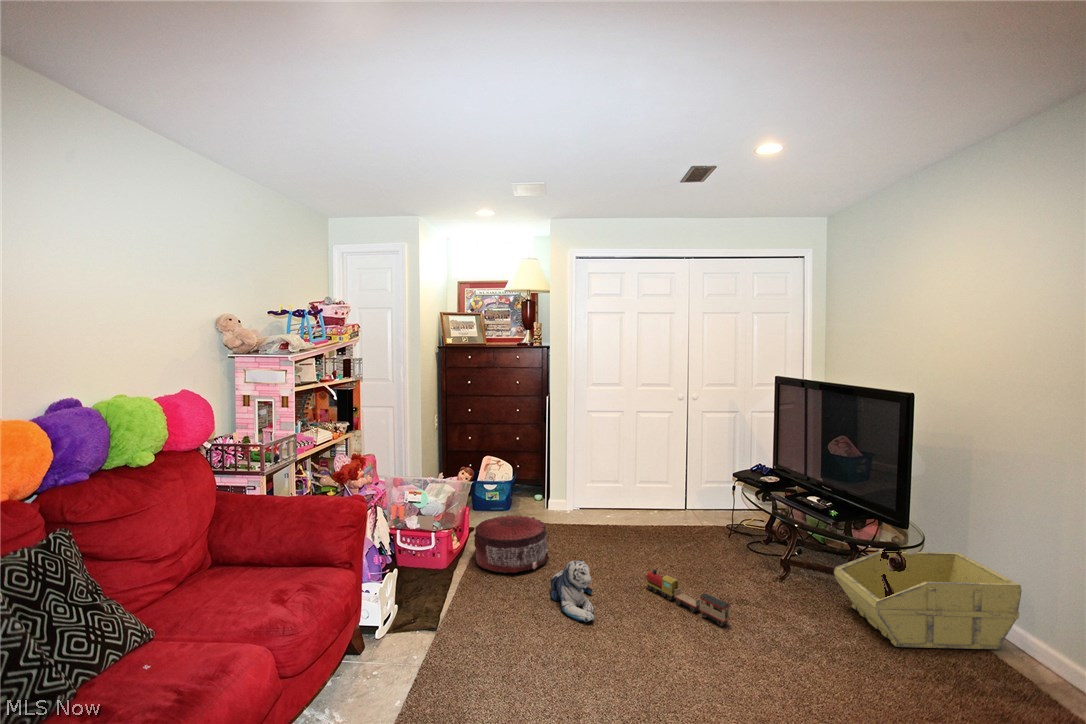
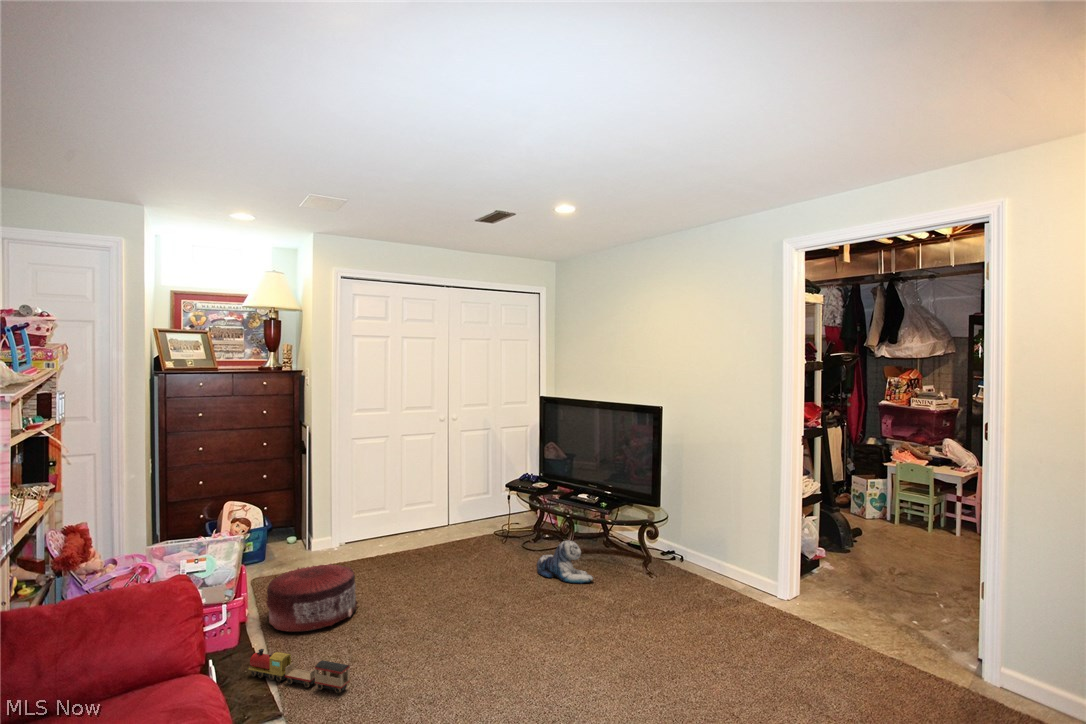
storage bin: present [834,551,1022,649] -> none [610,518,718,592]
plush toy: present [550,560,594,622] -> present [536,540,593,583]
toy train: present [645,569,730,626] -> present [248,649,350,693]

